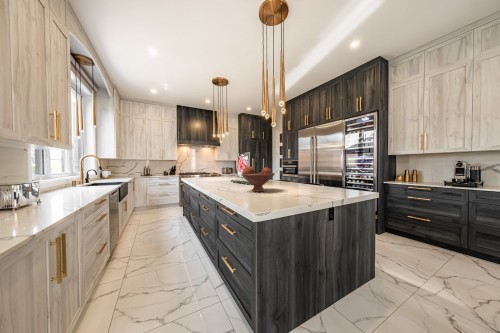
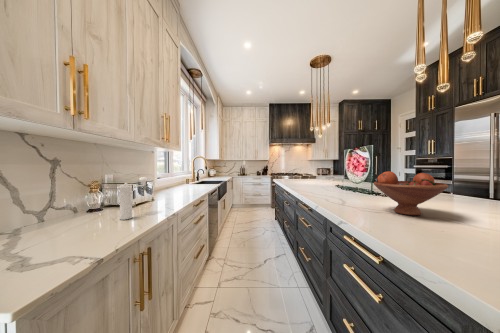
pepper mill: none [17,176,47,216] -> present [119,177,147,220]

